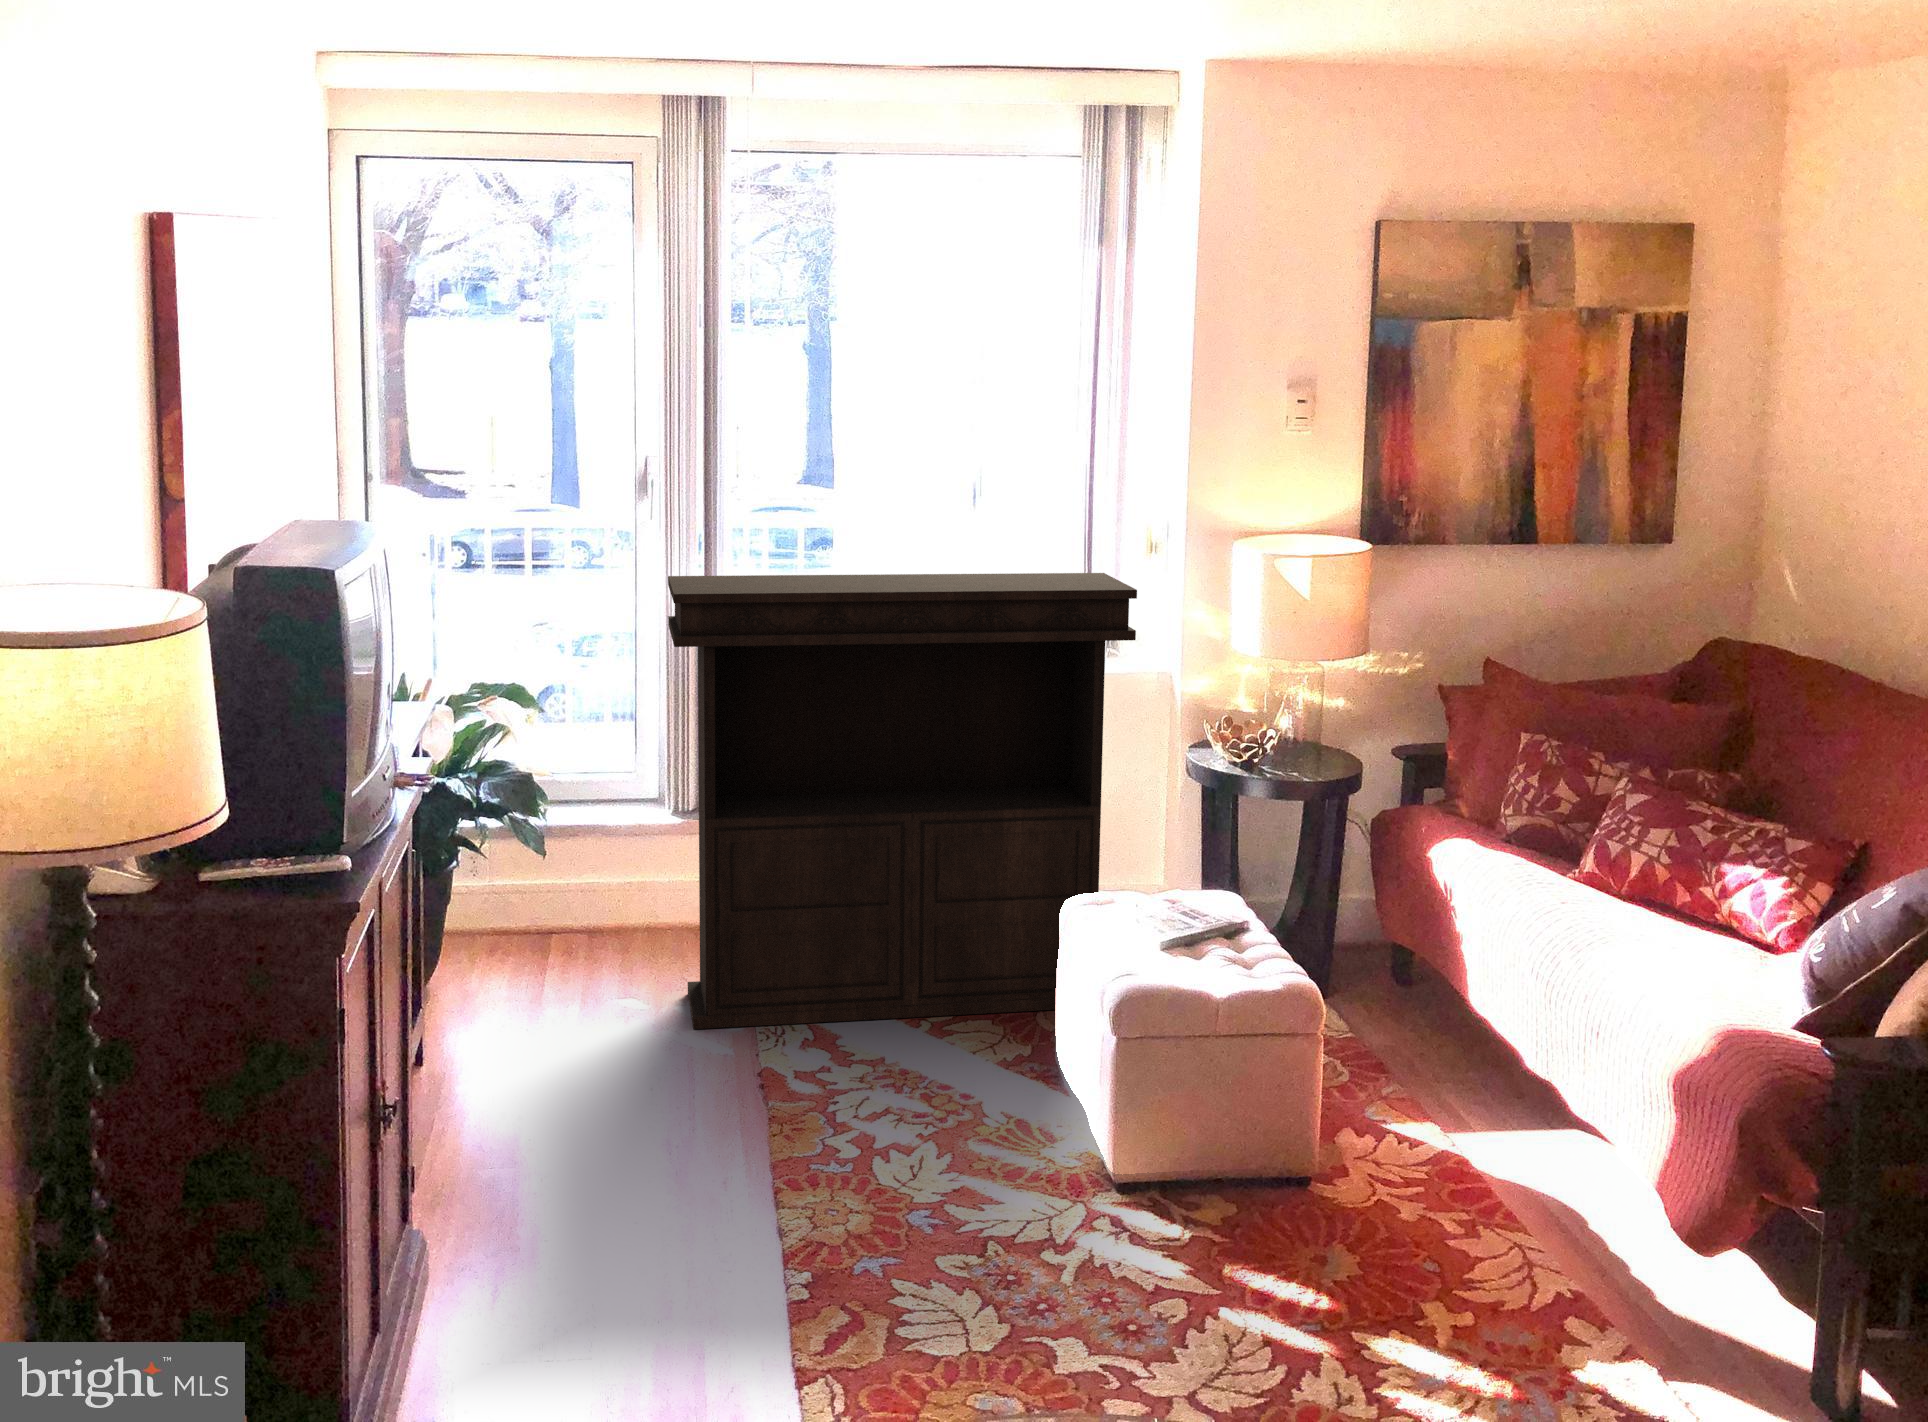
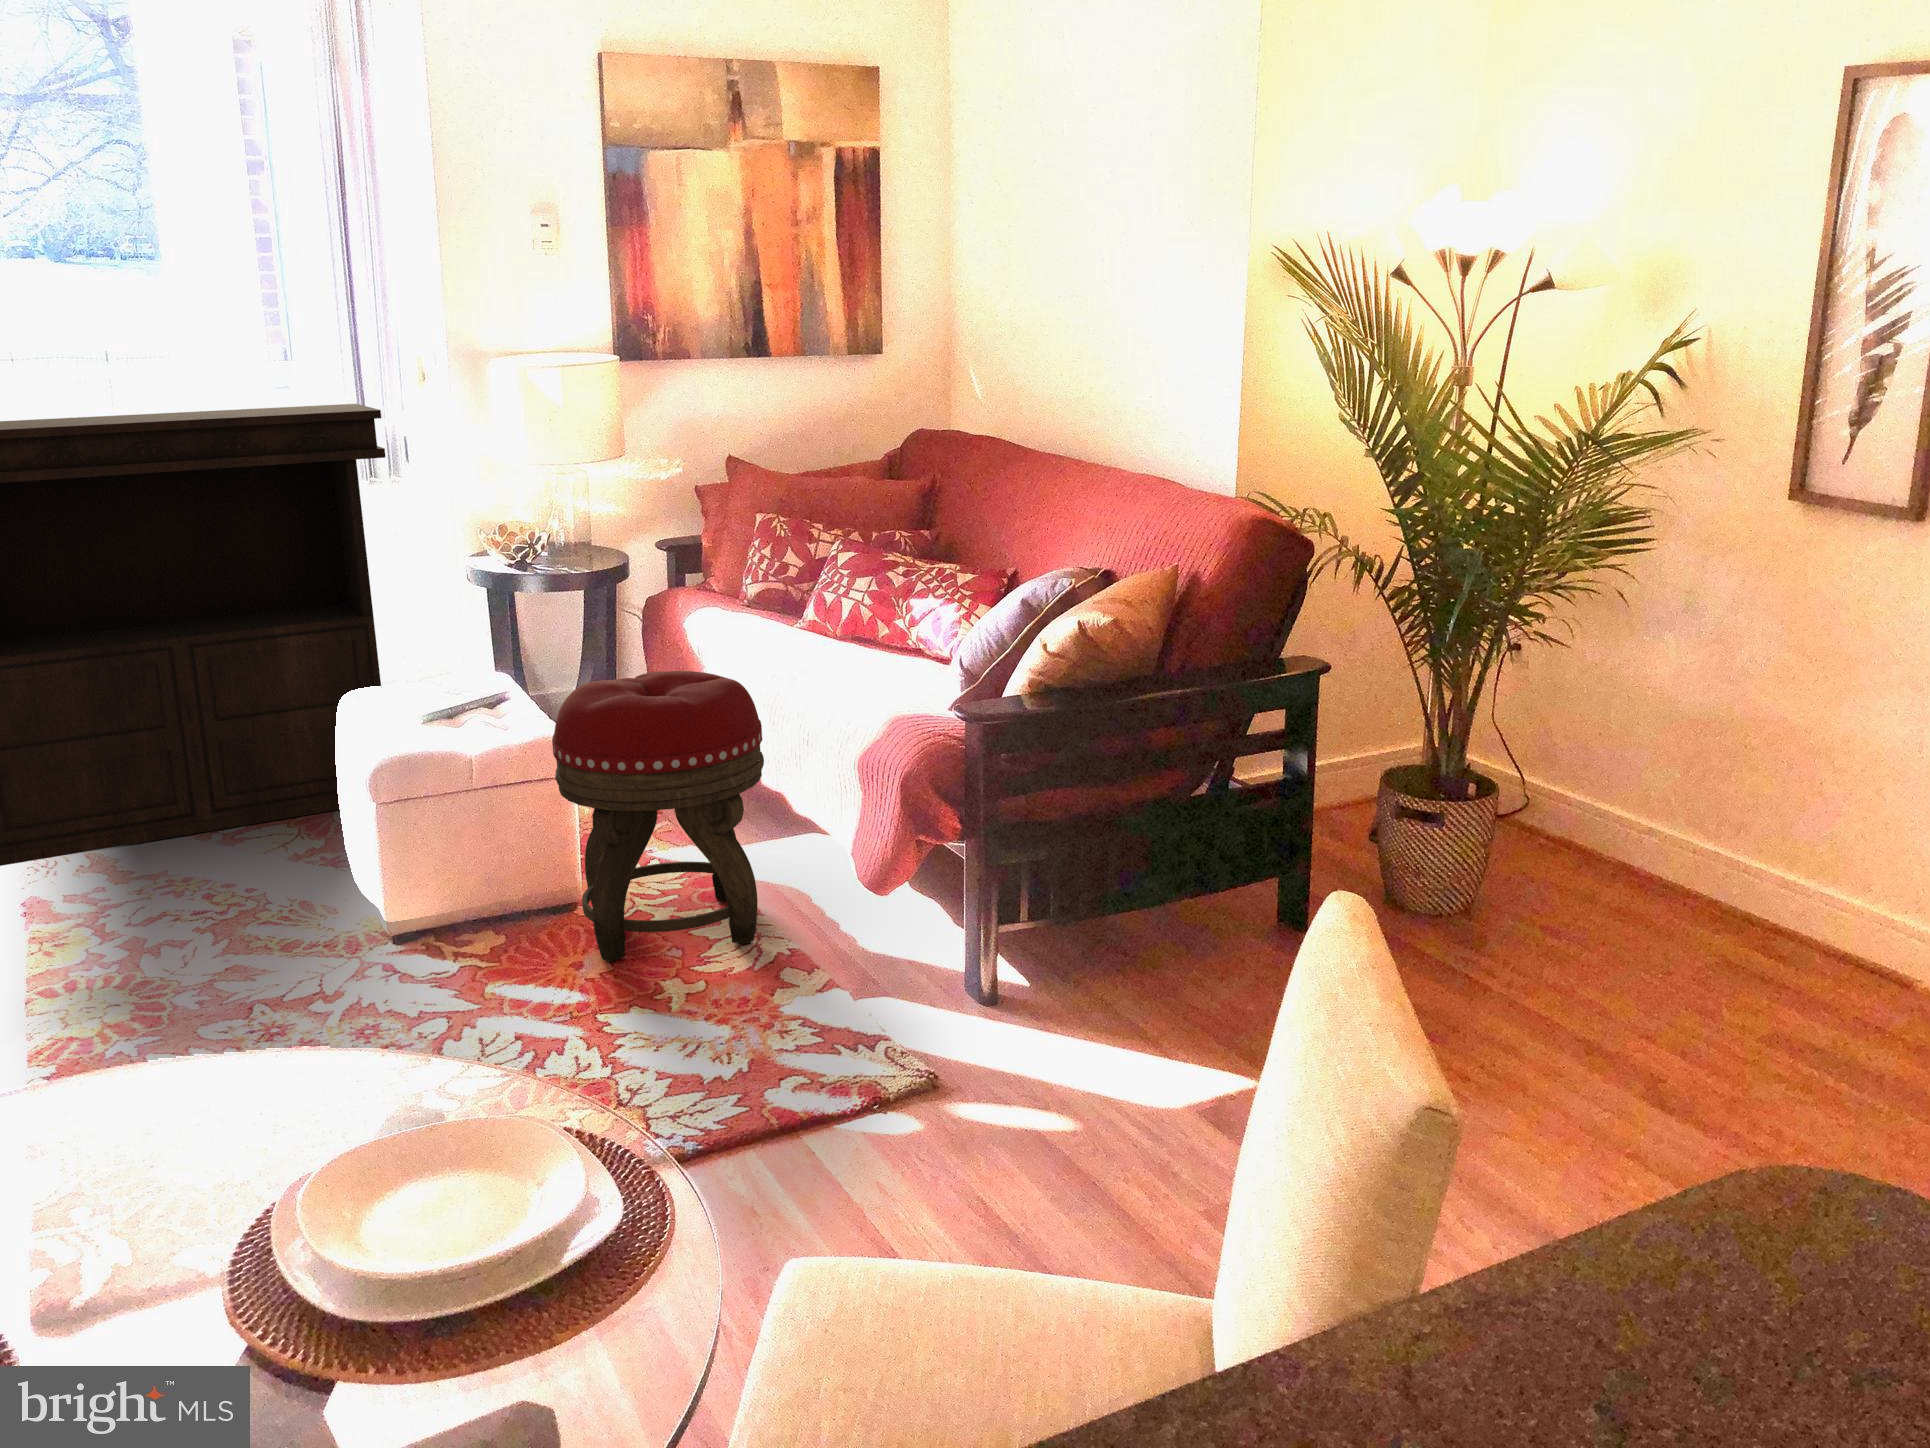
footstool: none [1315,933,1552,1266] -> present [552,671,764,962]

